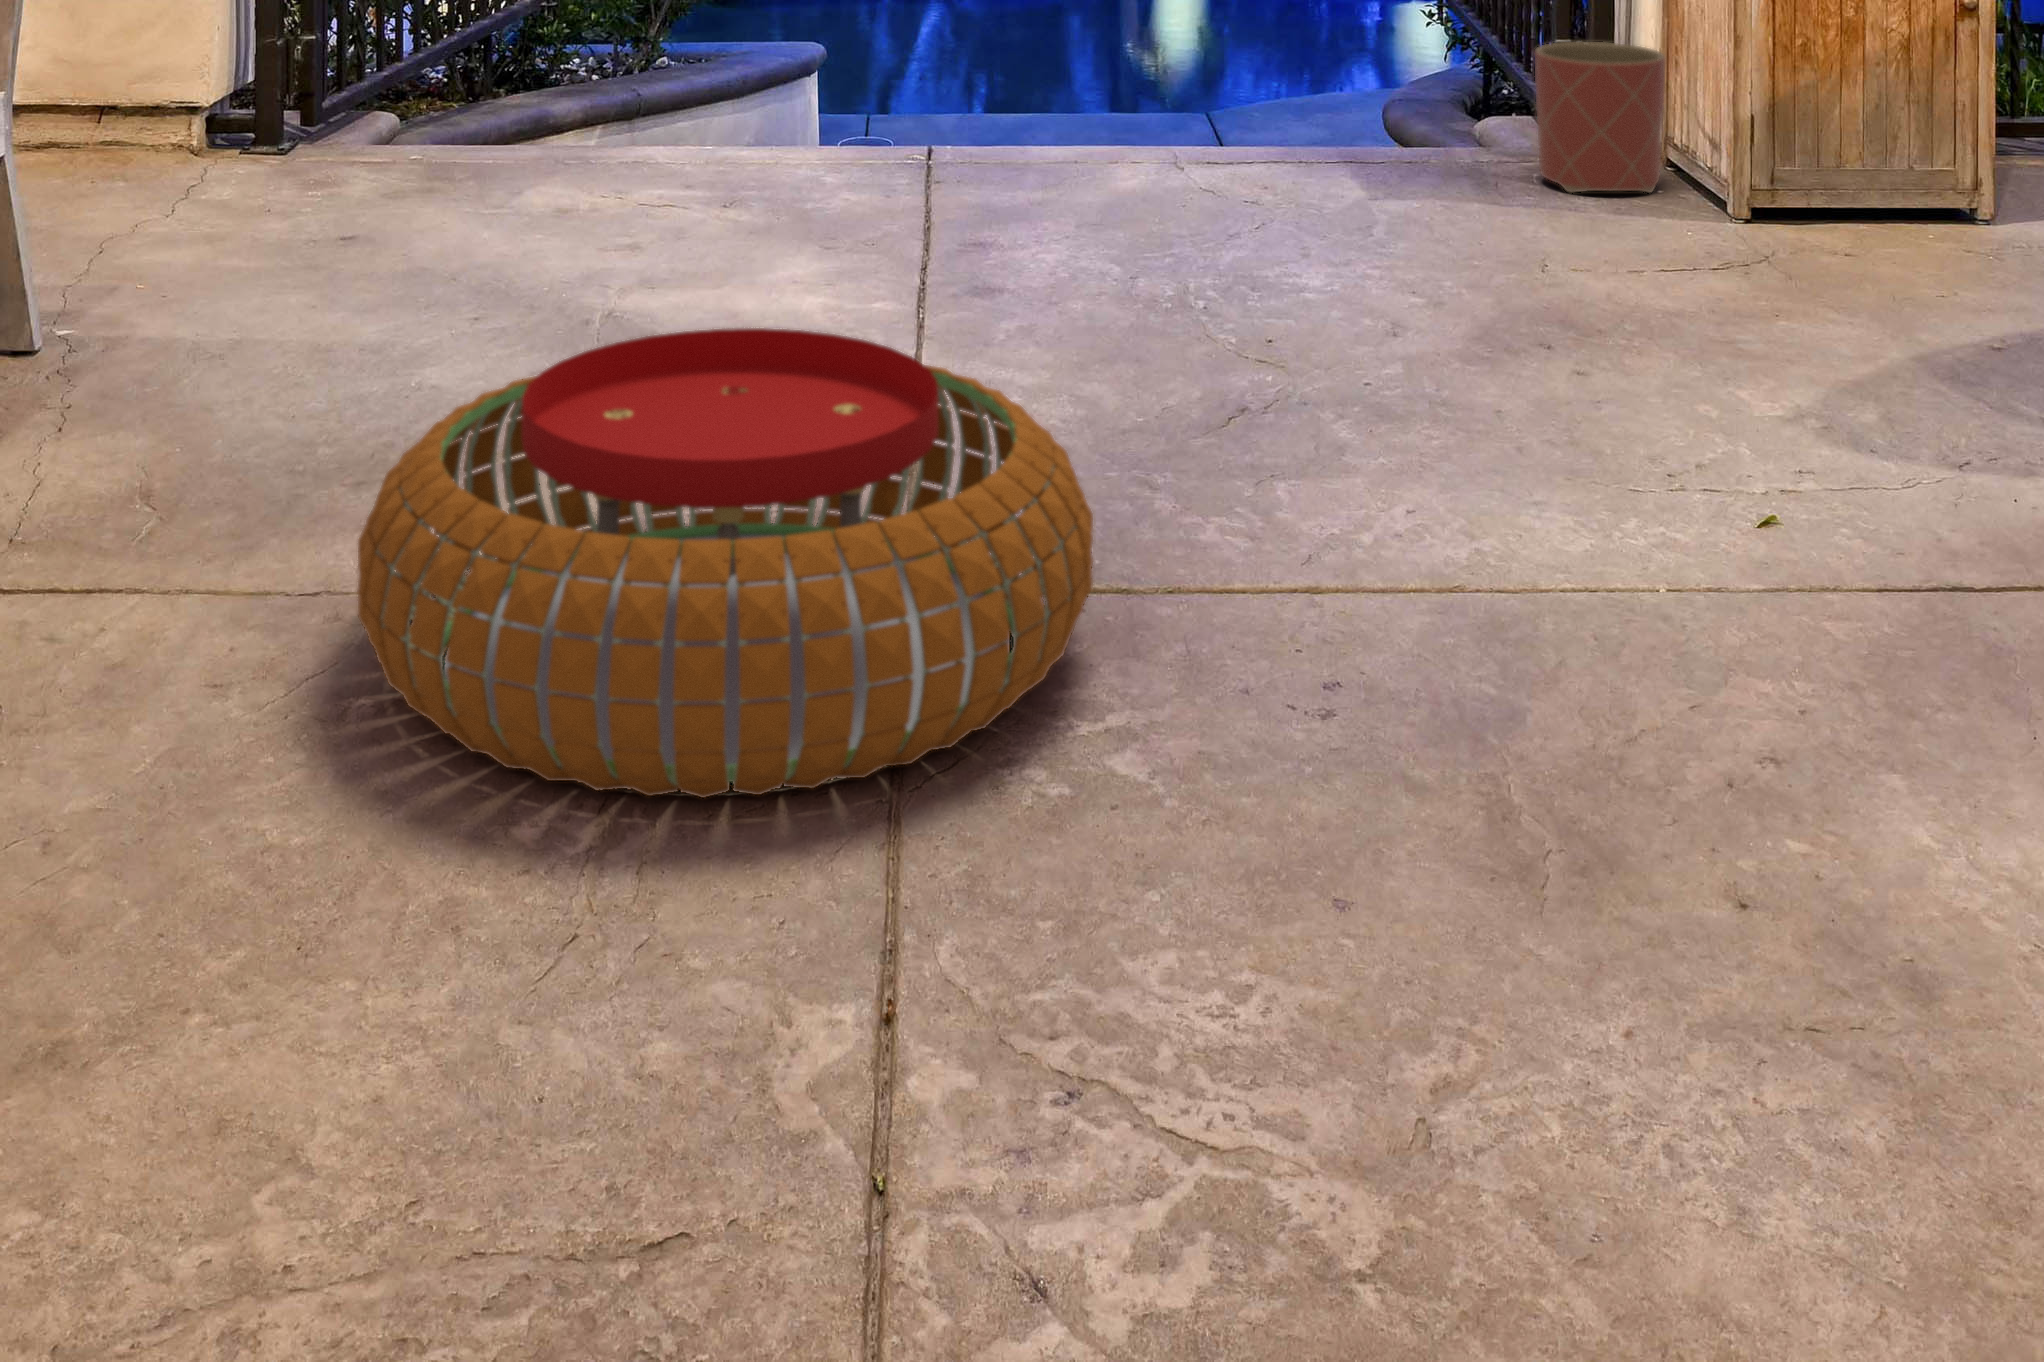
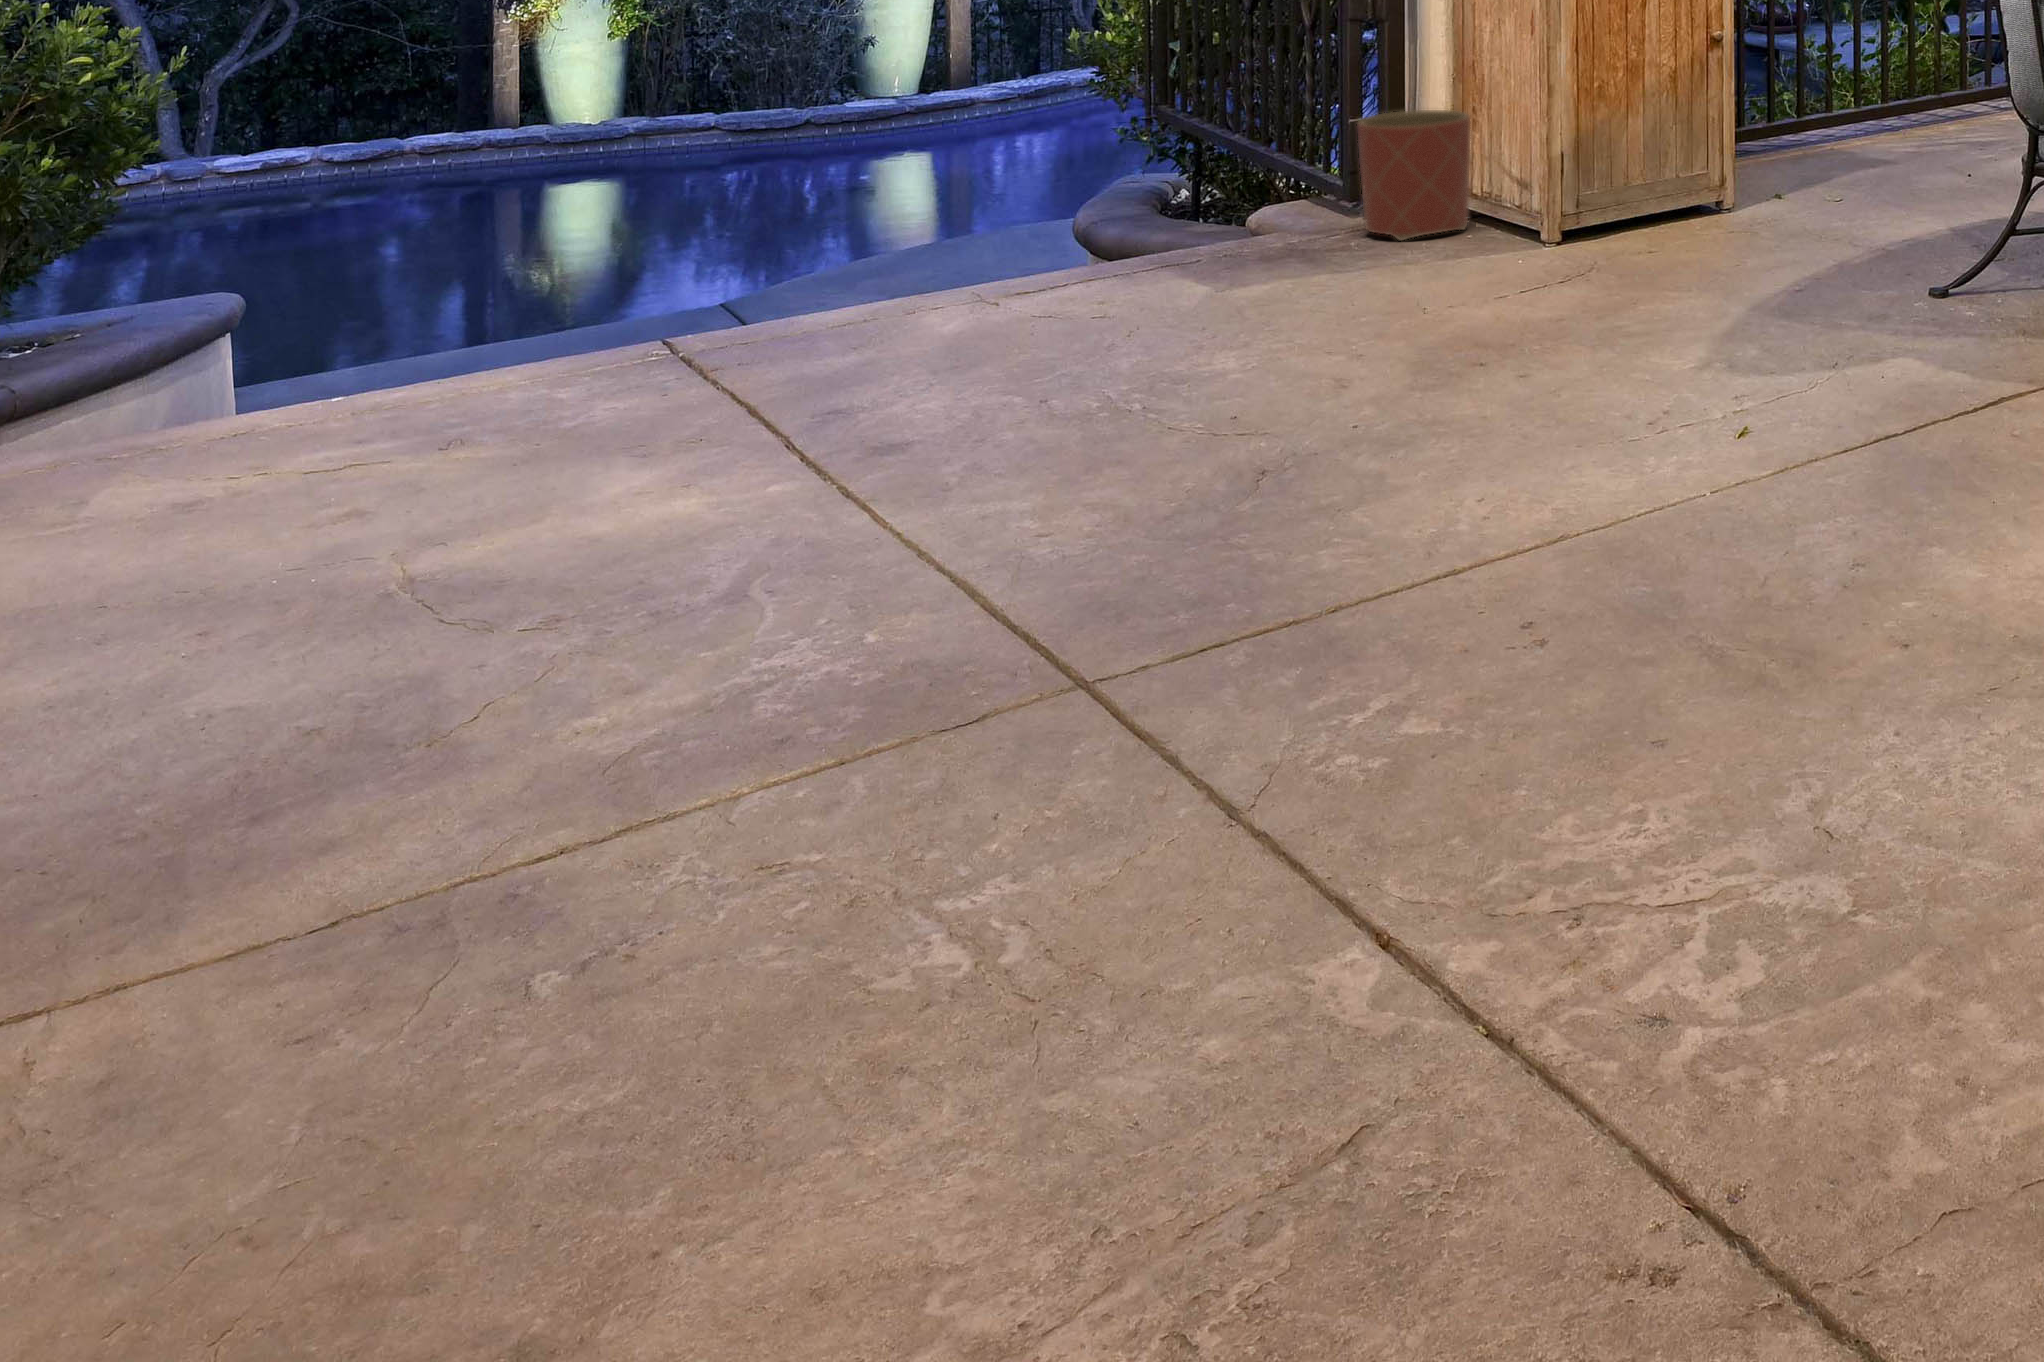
pouf: present [357,328,1093,798] -> none [814,372,1441,719]

